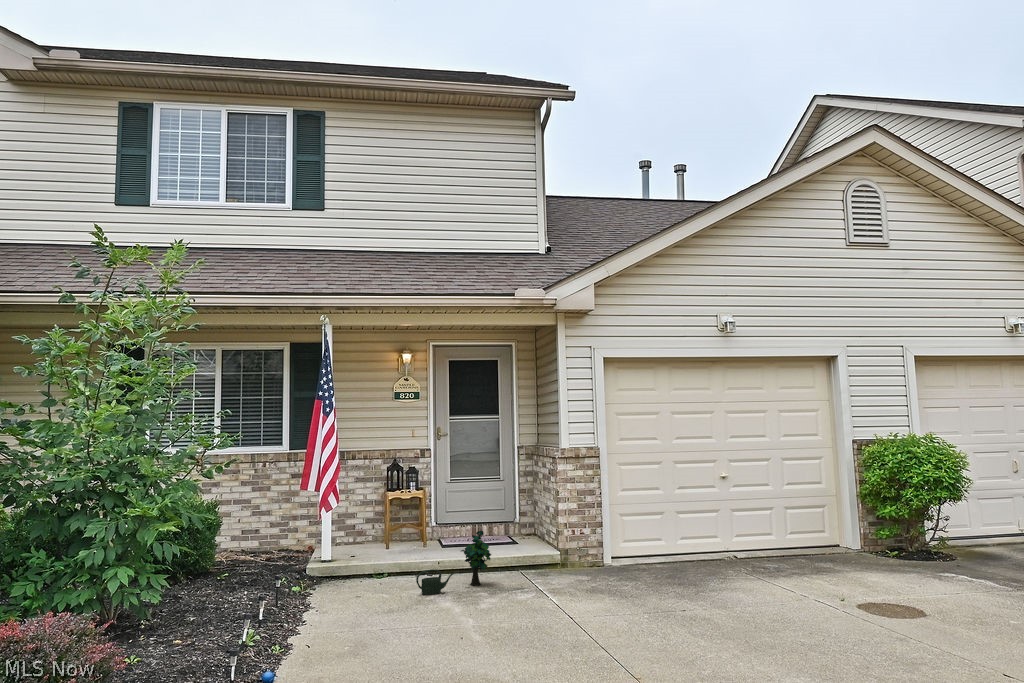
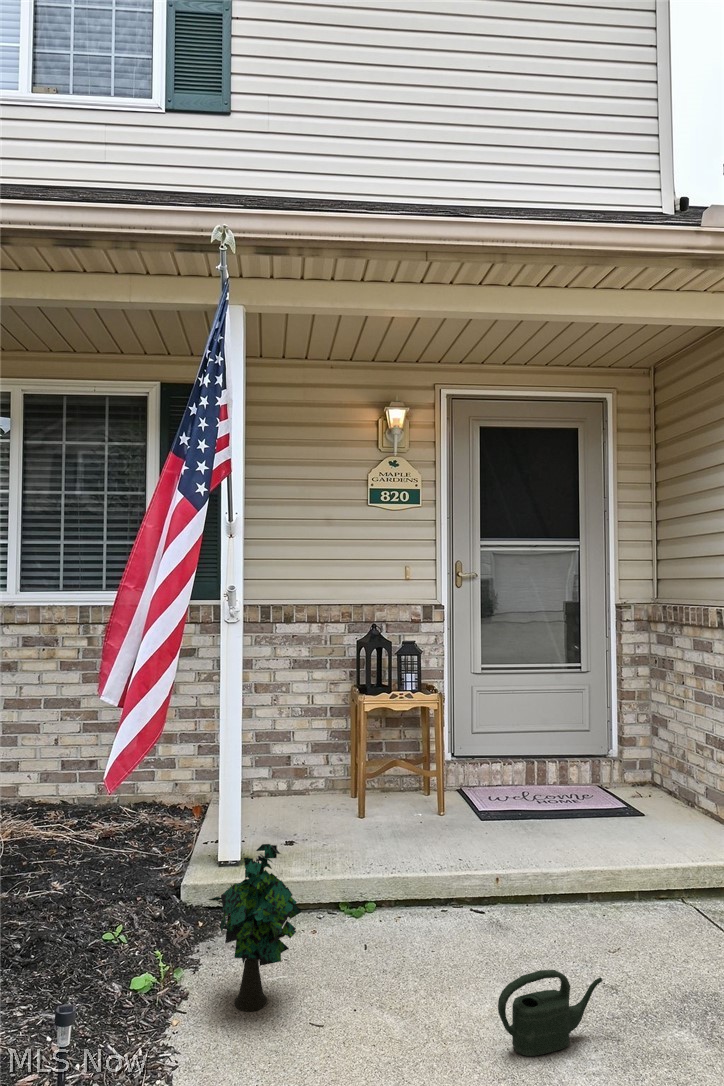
decorative plant: present [461,531,491,586] -> present [209,844,302,1011]

